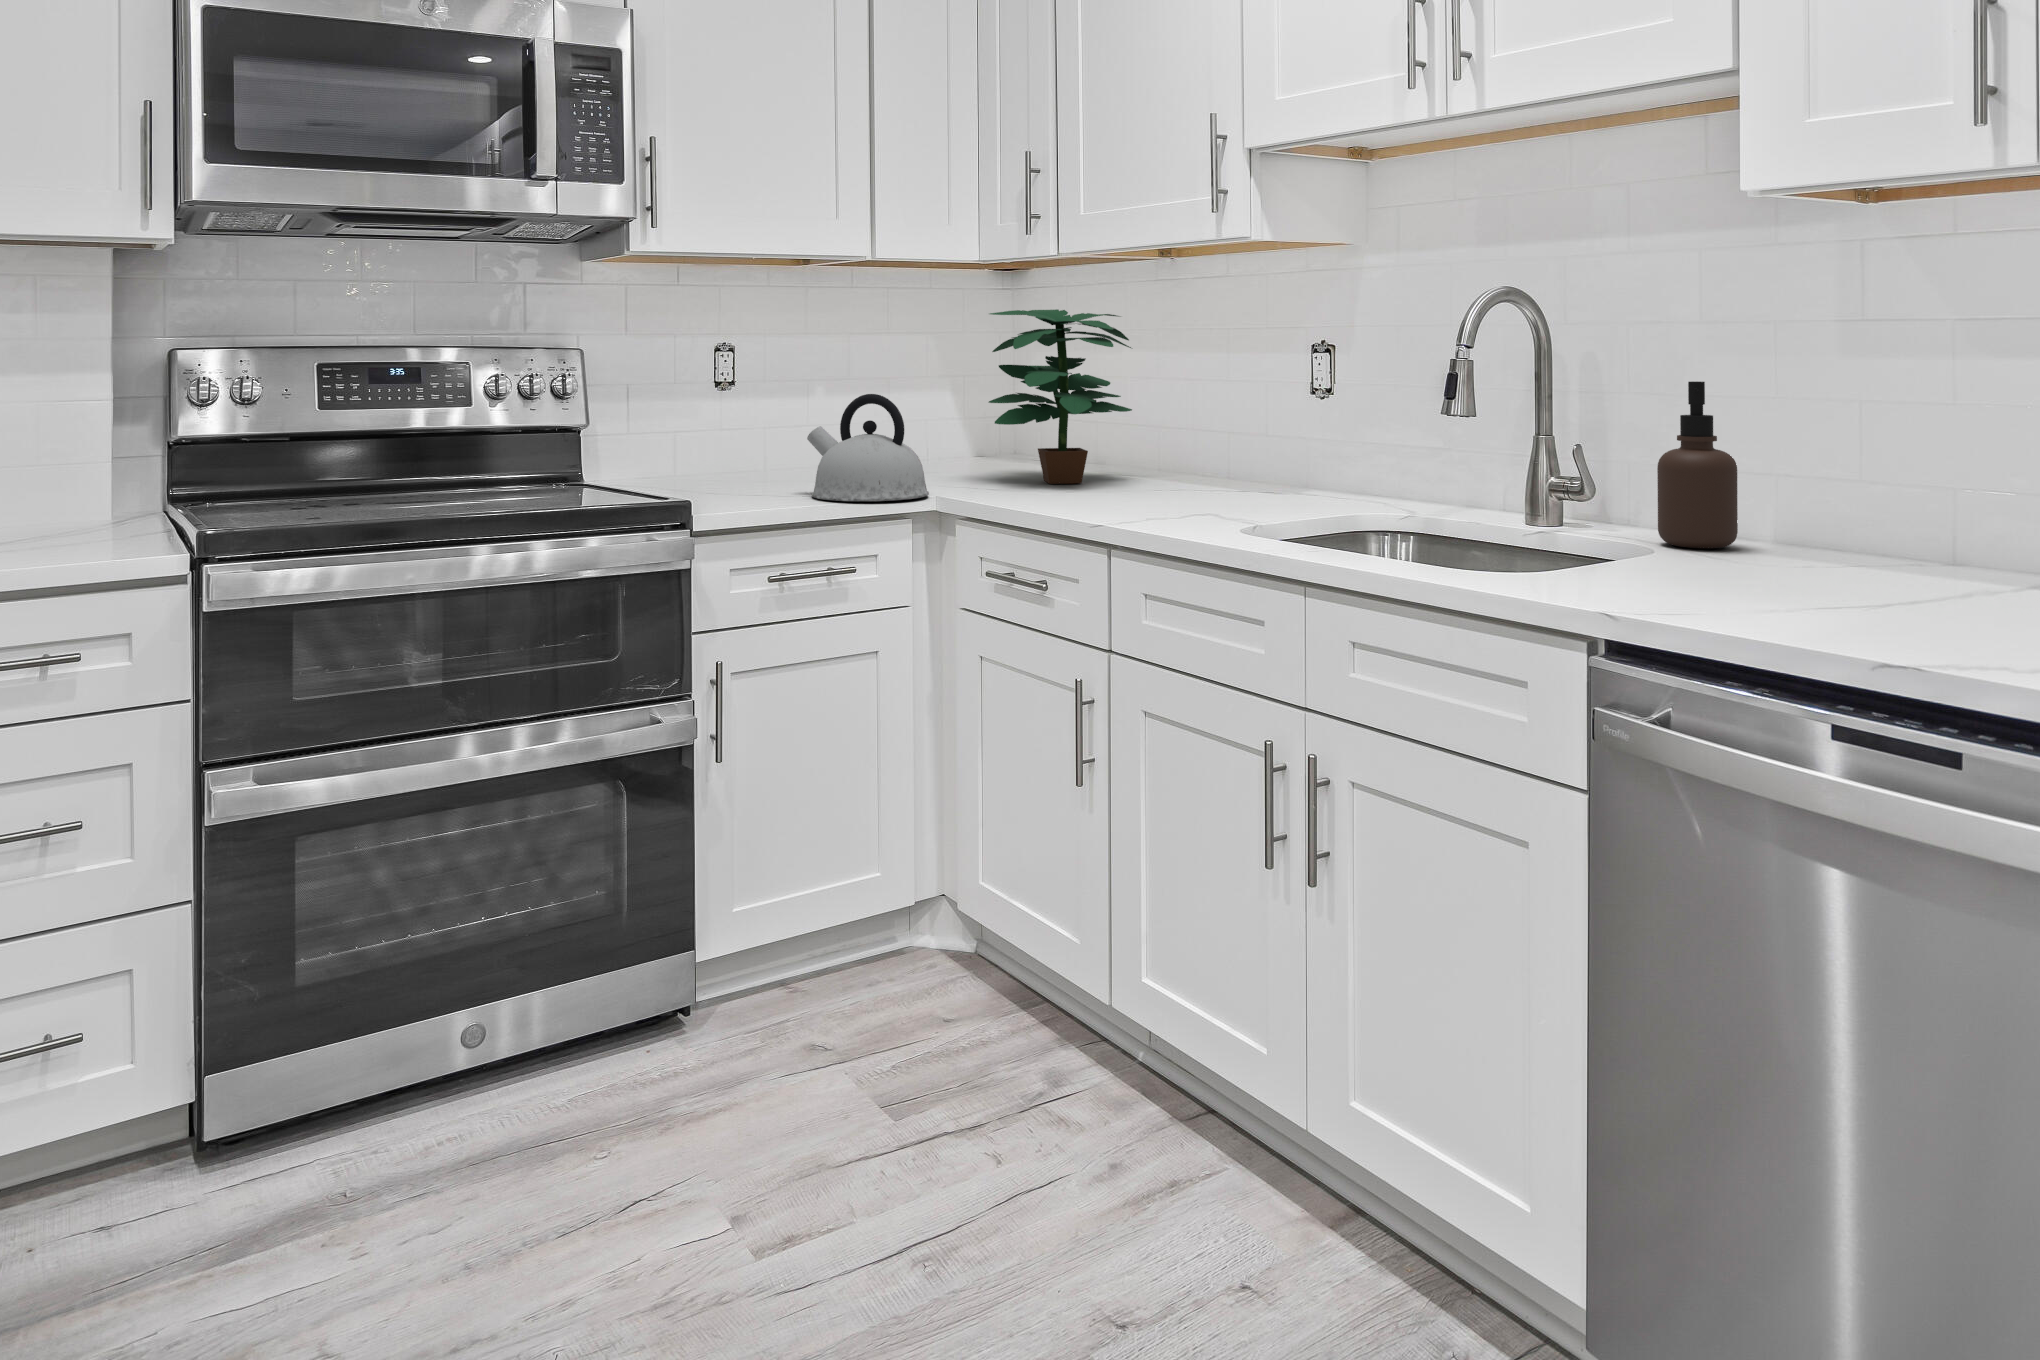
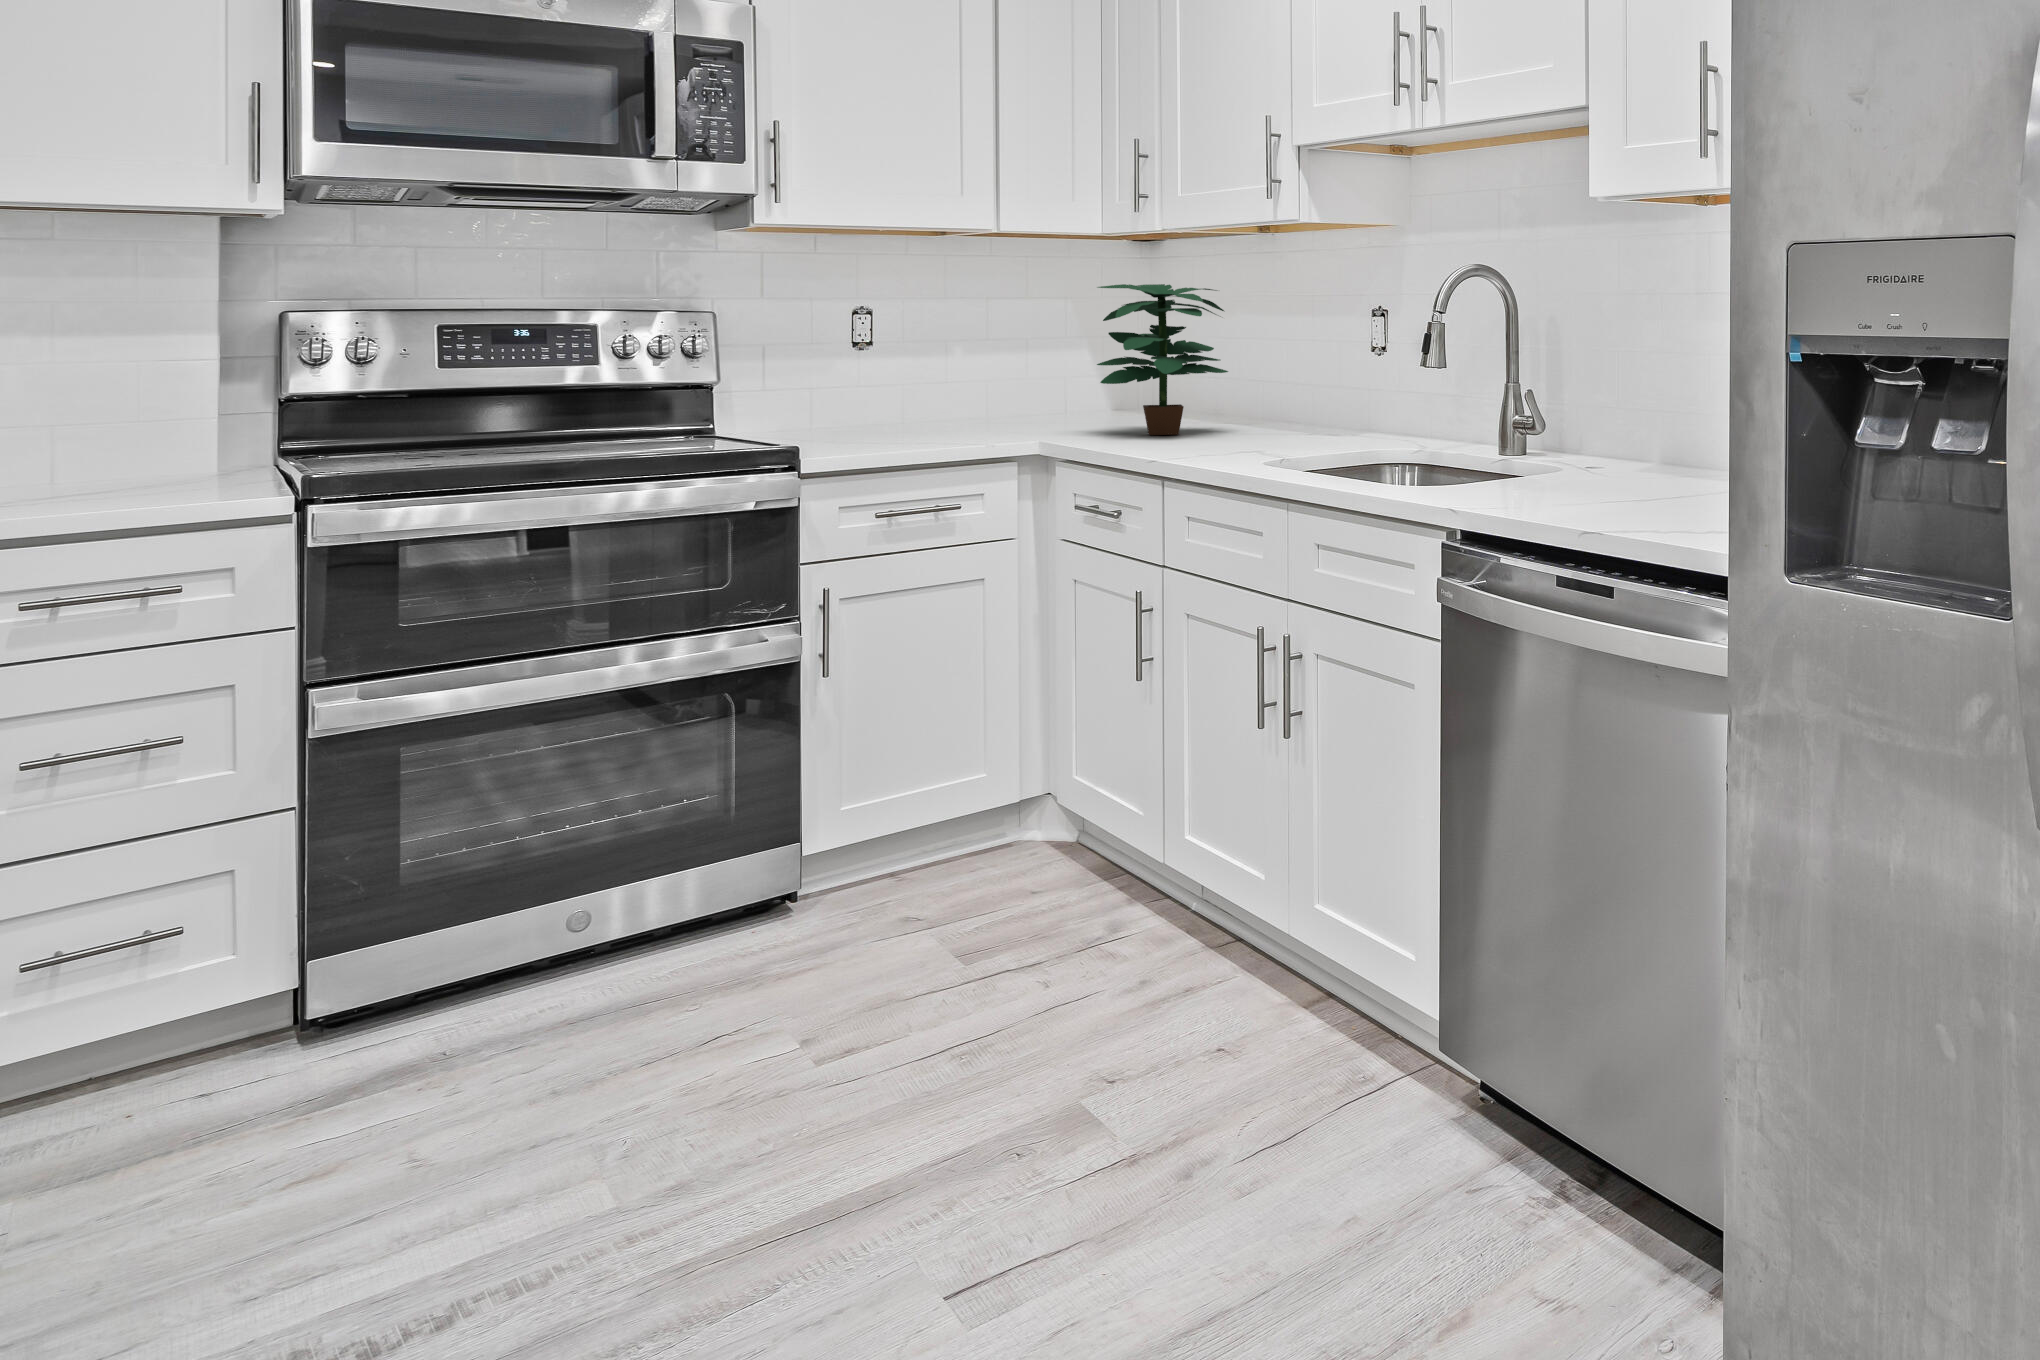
soap dispenser: present [1657,381,1738,548] -> none [1582,342,1637,469]
kettle: present [807,394,929,501] -> none [919,355,1029,448]

